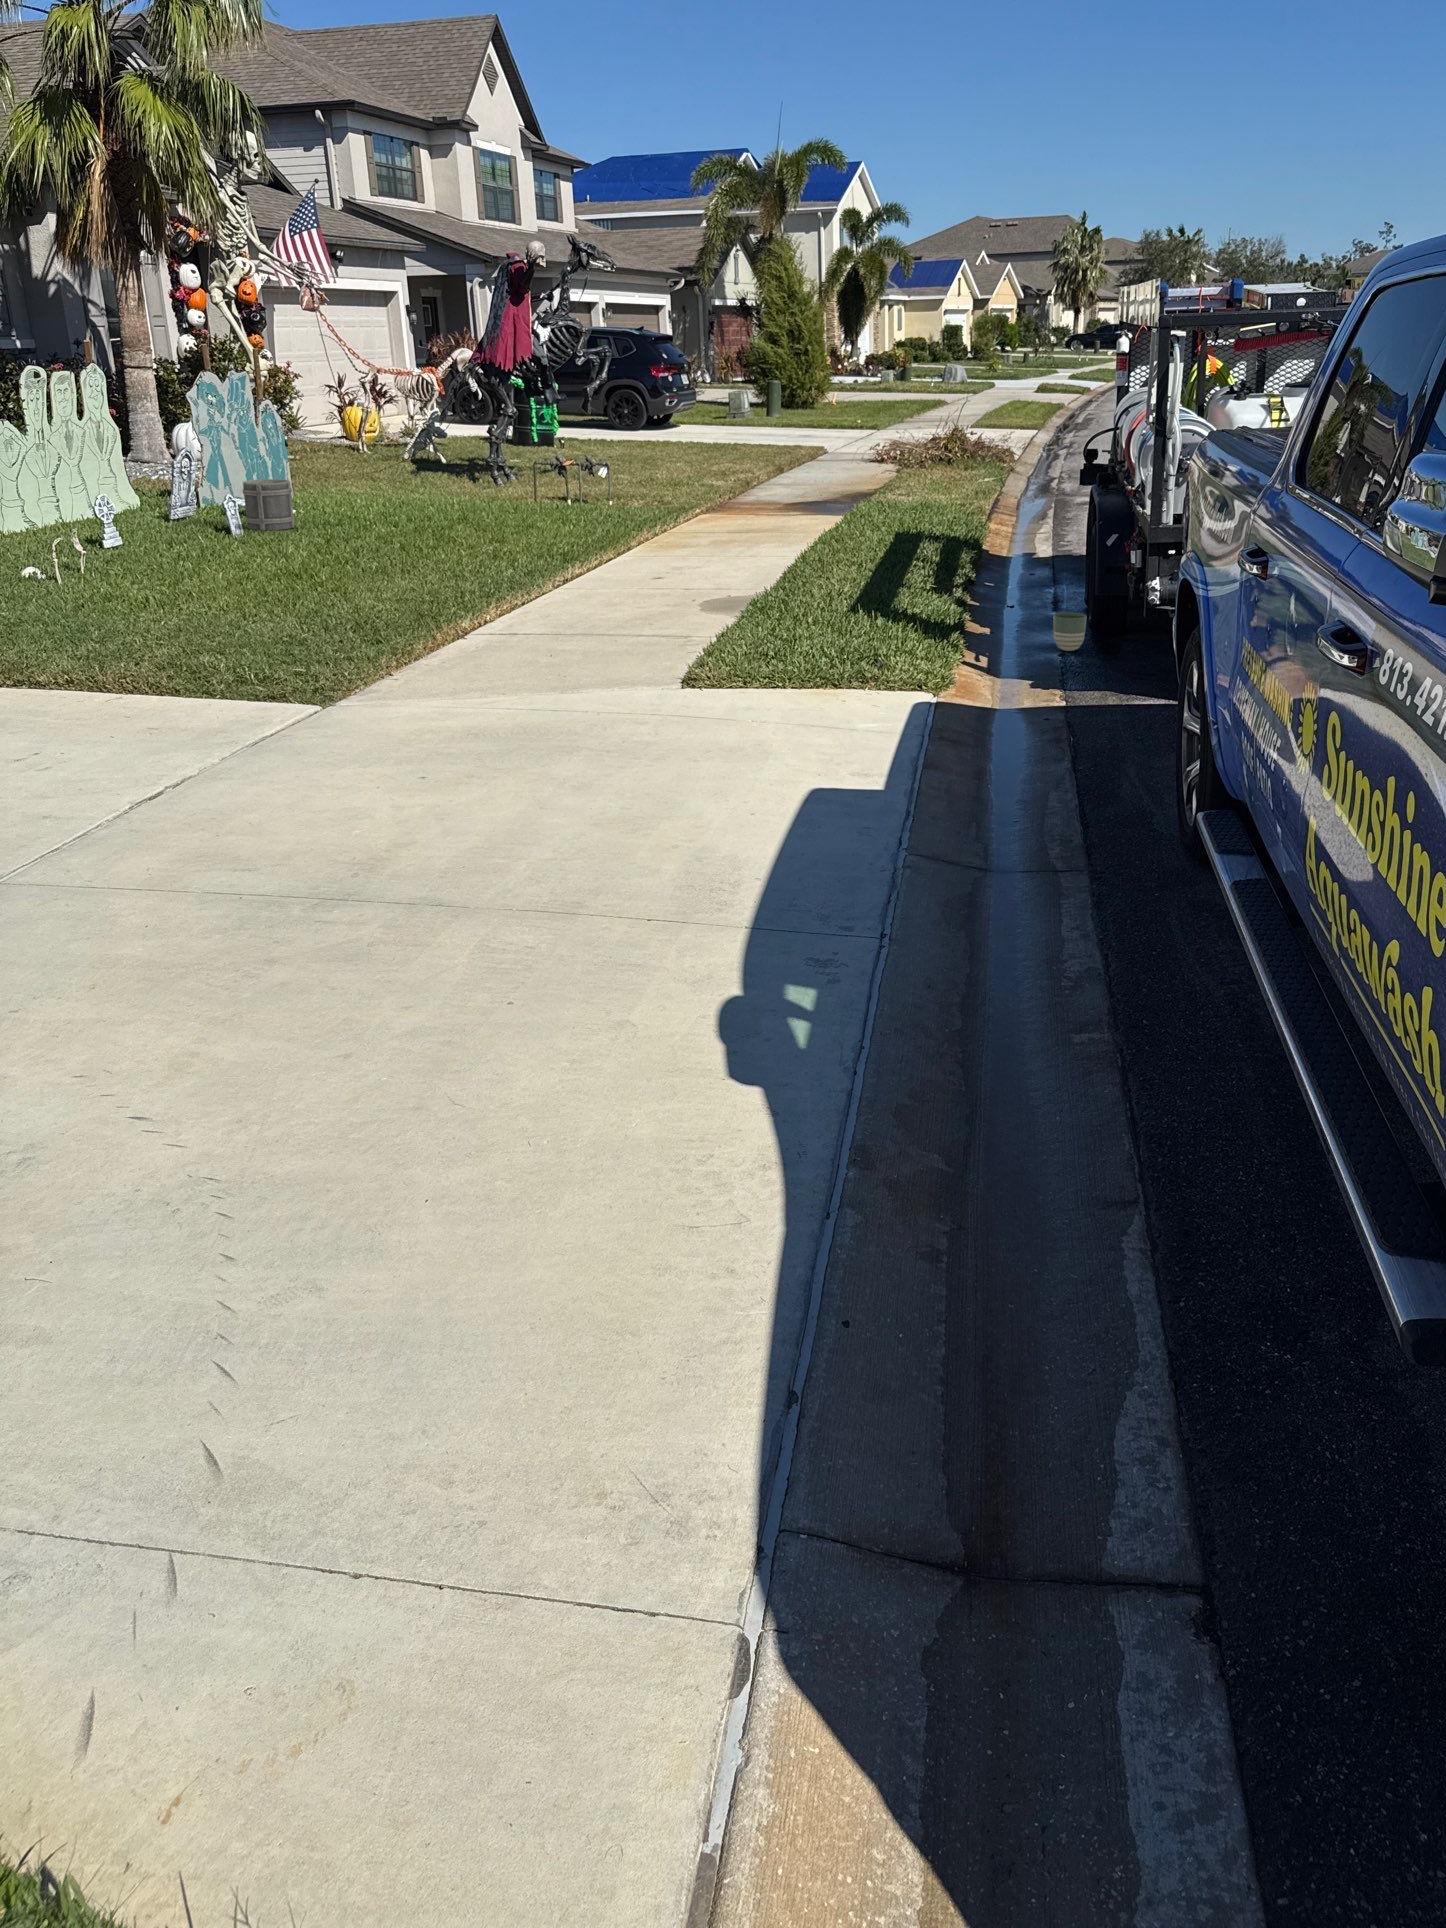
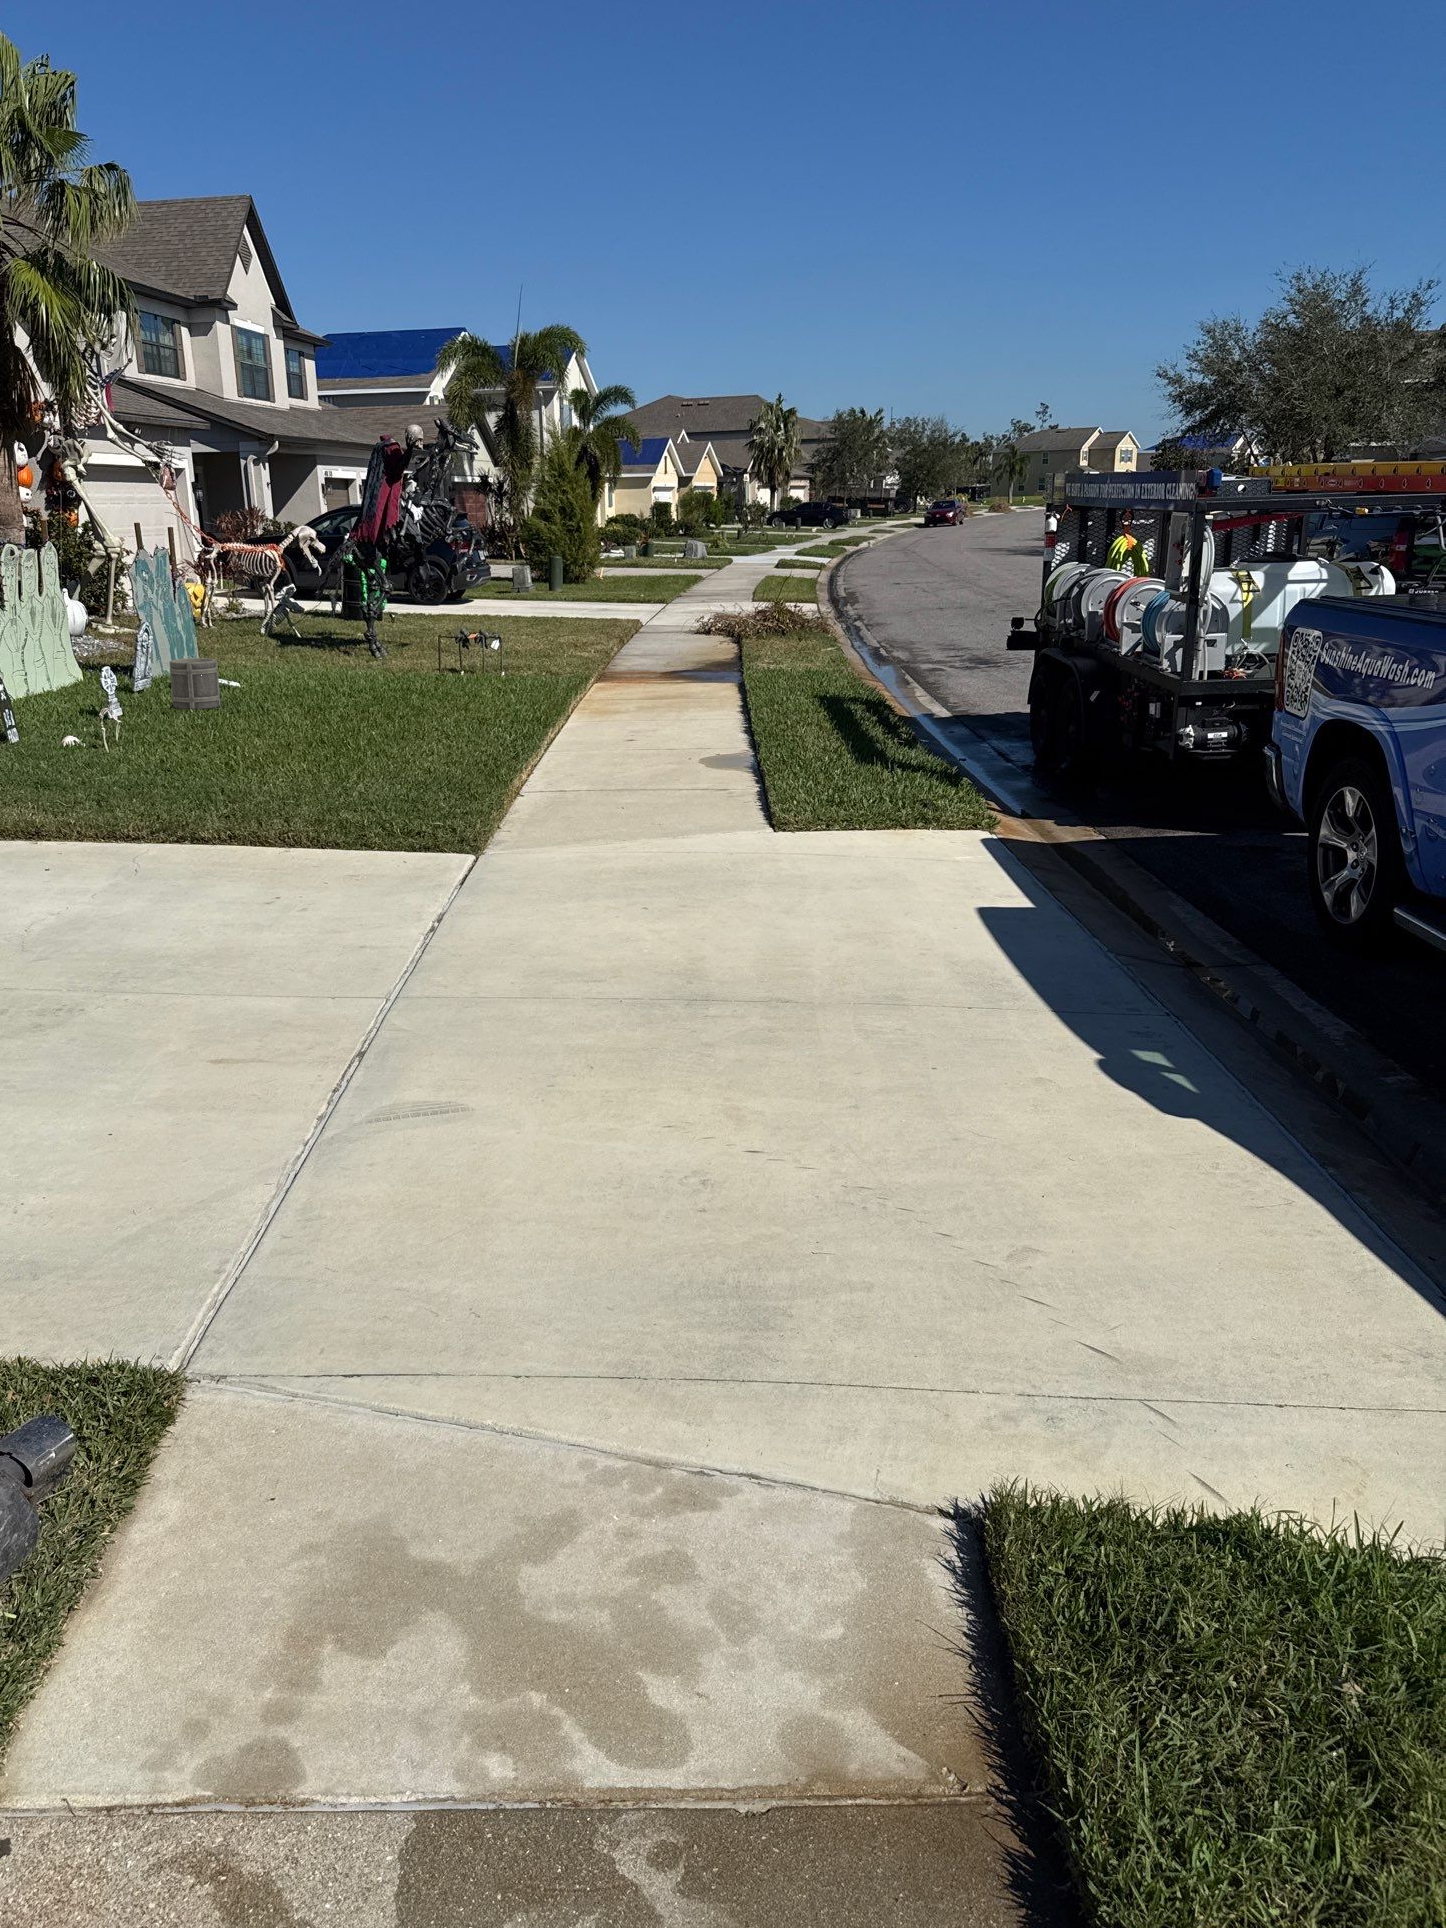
planter: present [1053,612,1087,651] -> none [1060,760,1091,795]

